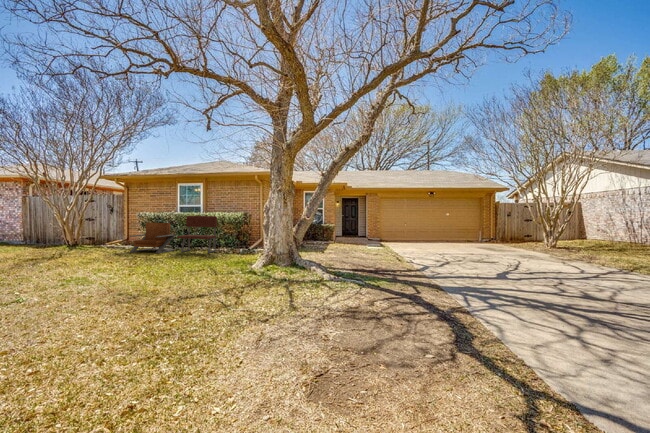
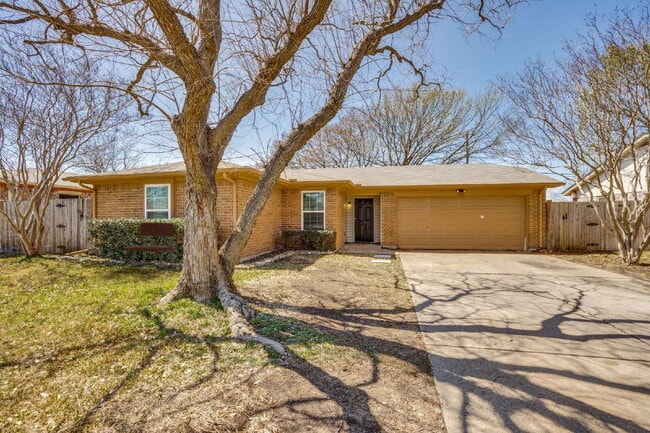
lounge chair: present [130,223,175,253] -> none [72,231,130,268]

